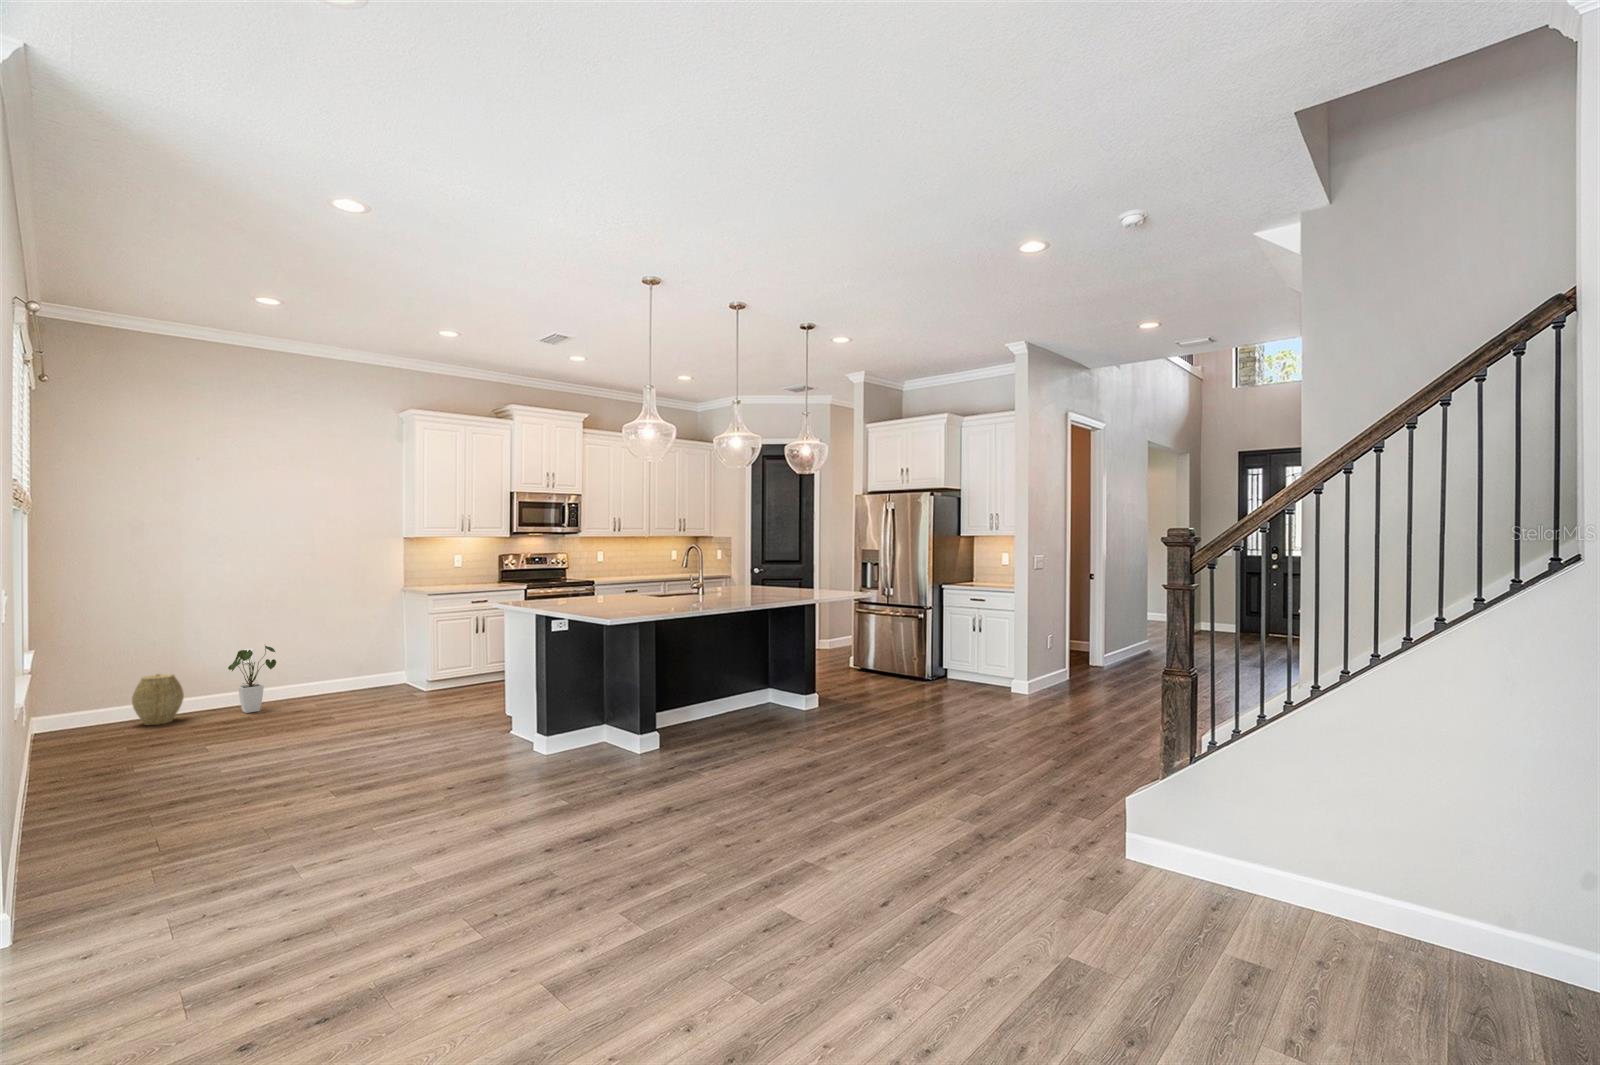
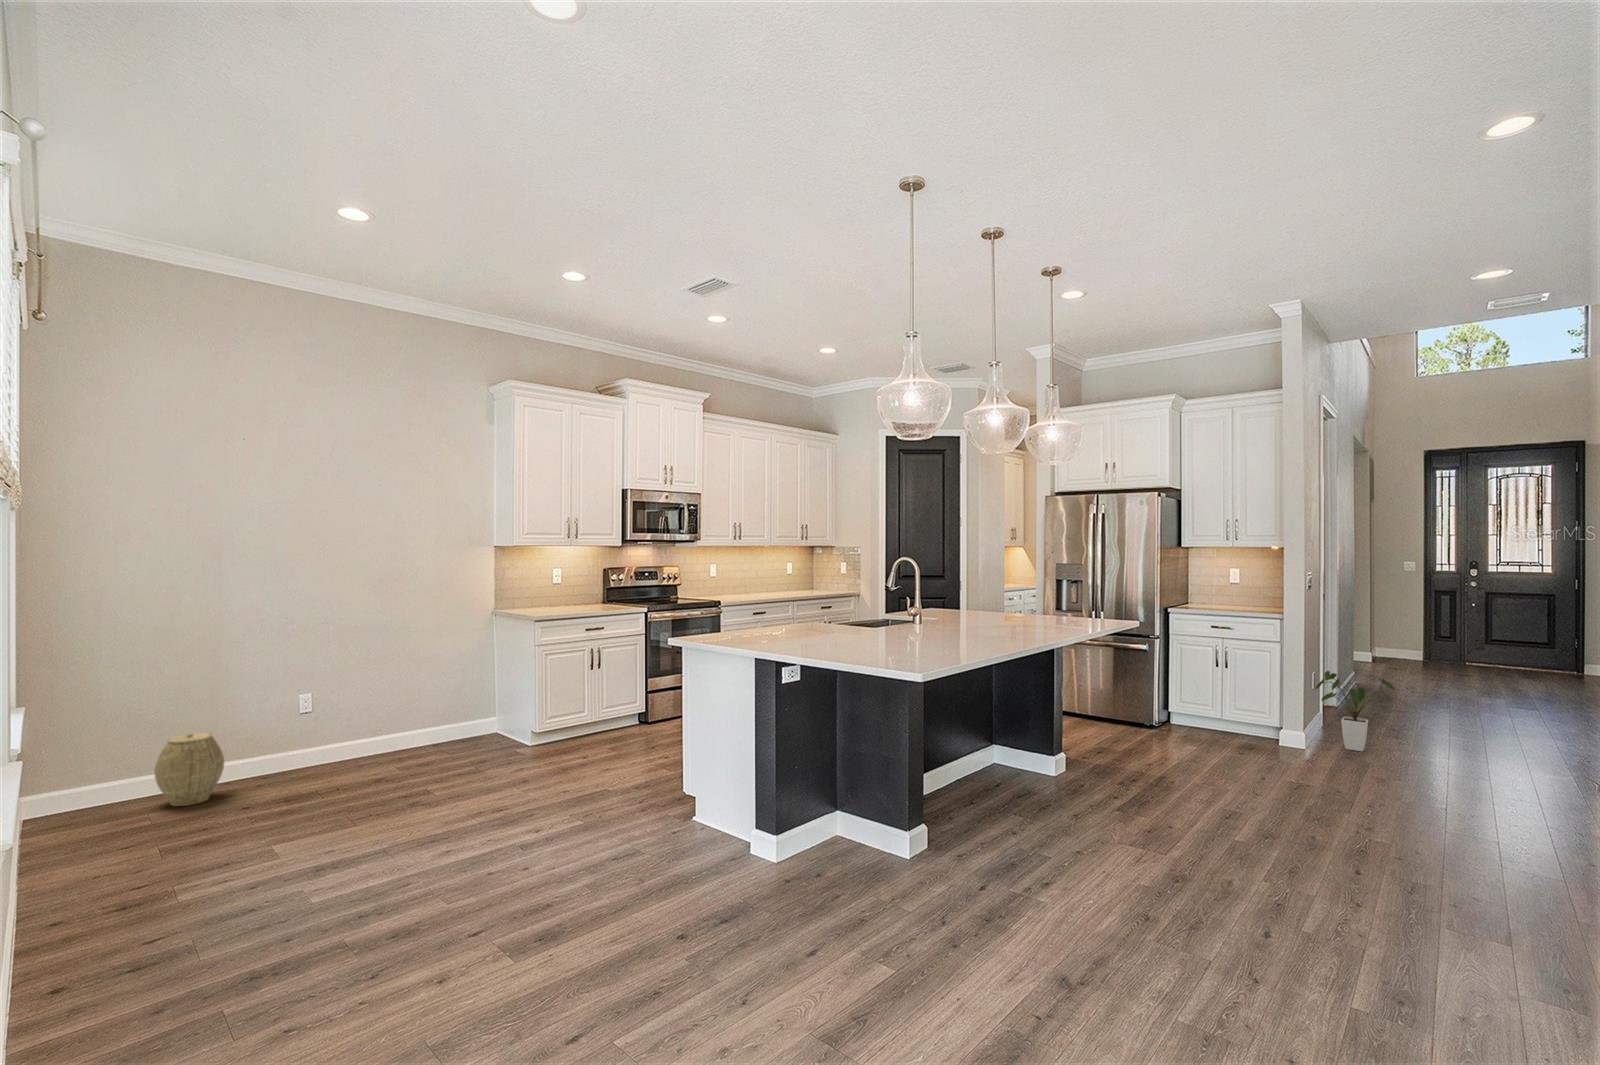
house plant: present [228,646,276,713] -> present [1315,671,1394,751]

